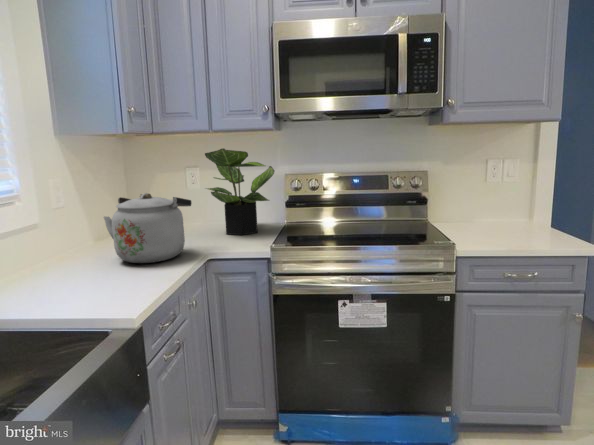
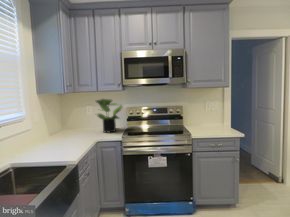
kettle: present [104,193,191,263] -> none [57,116,91,143]

